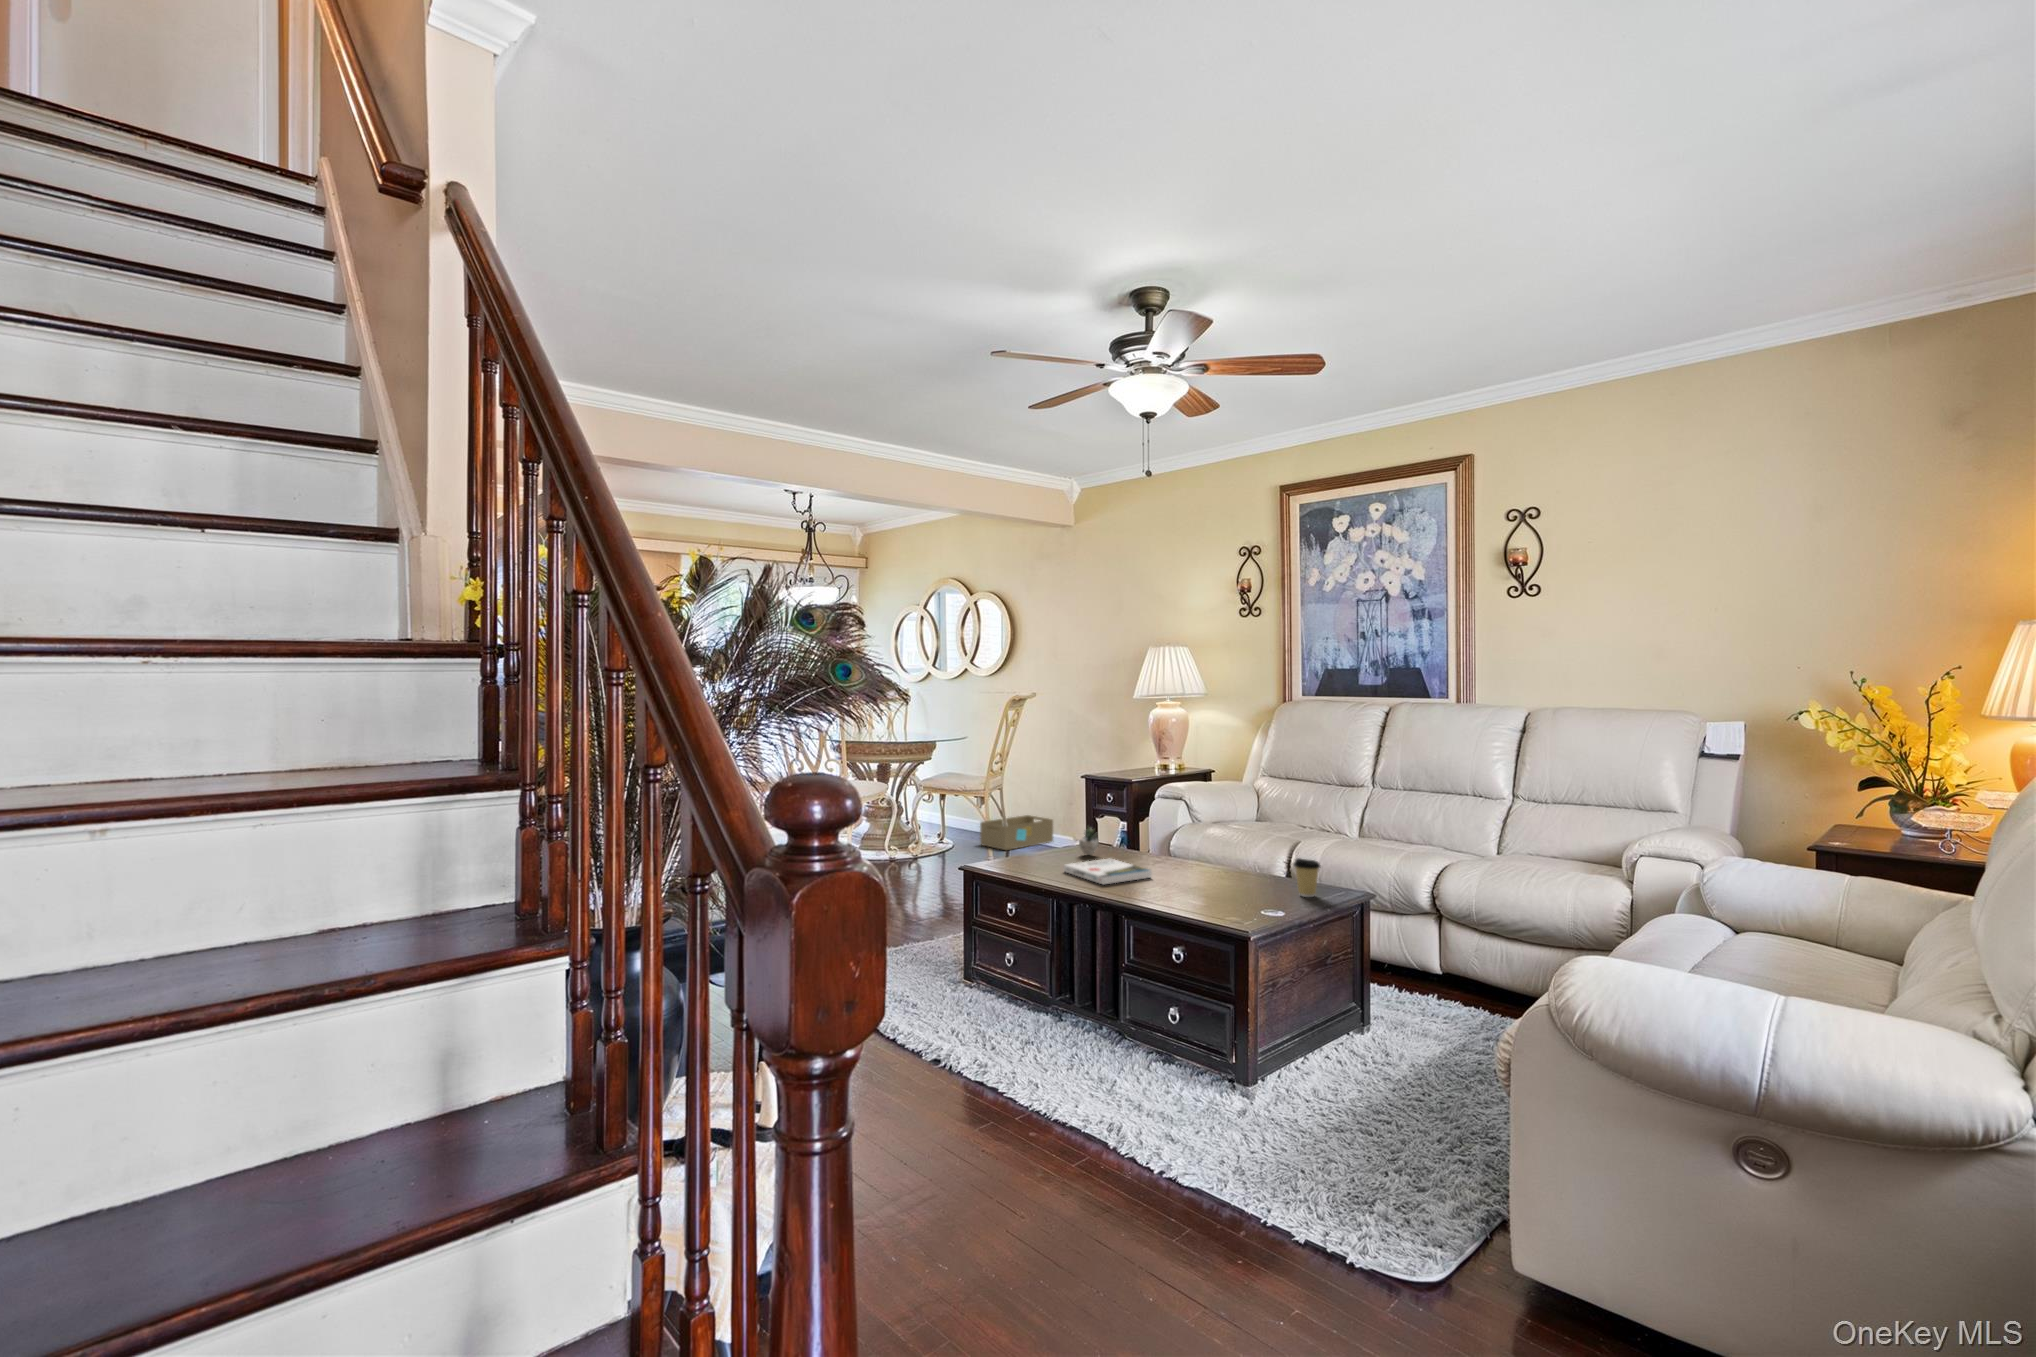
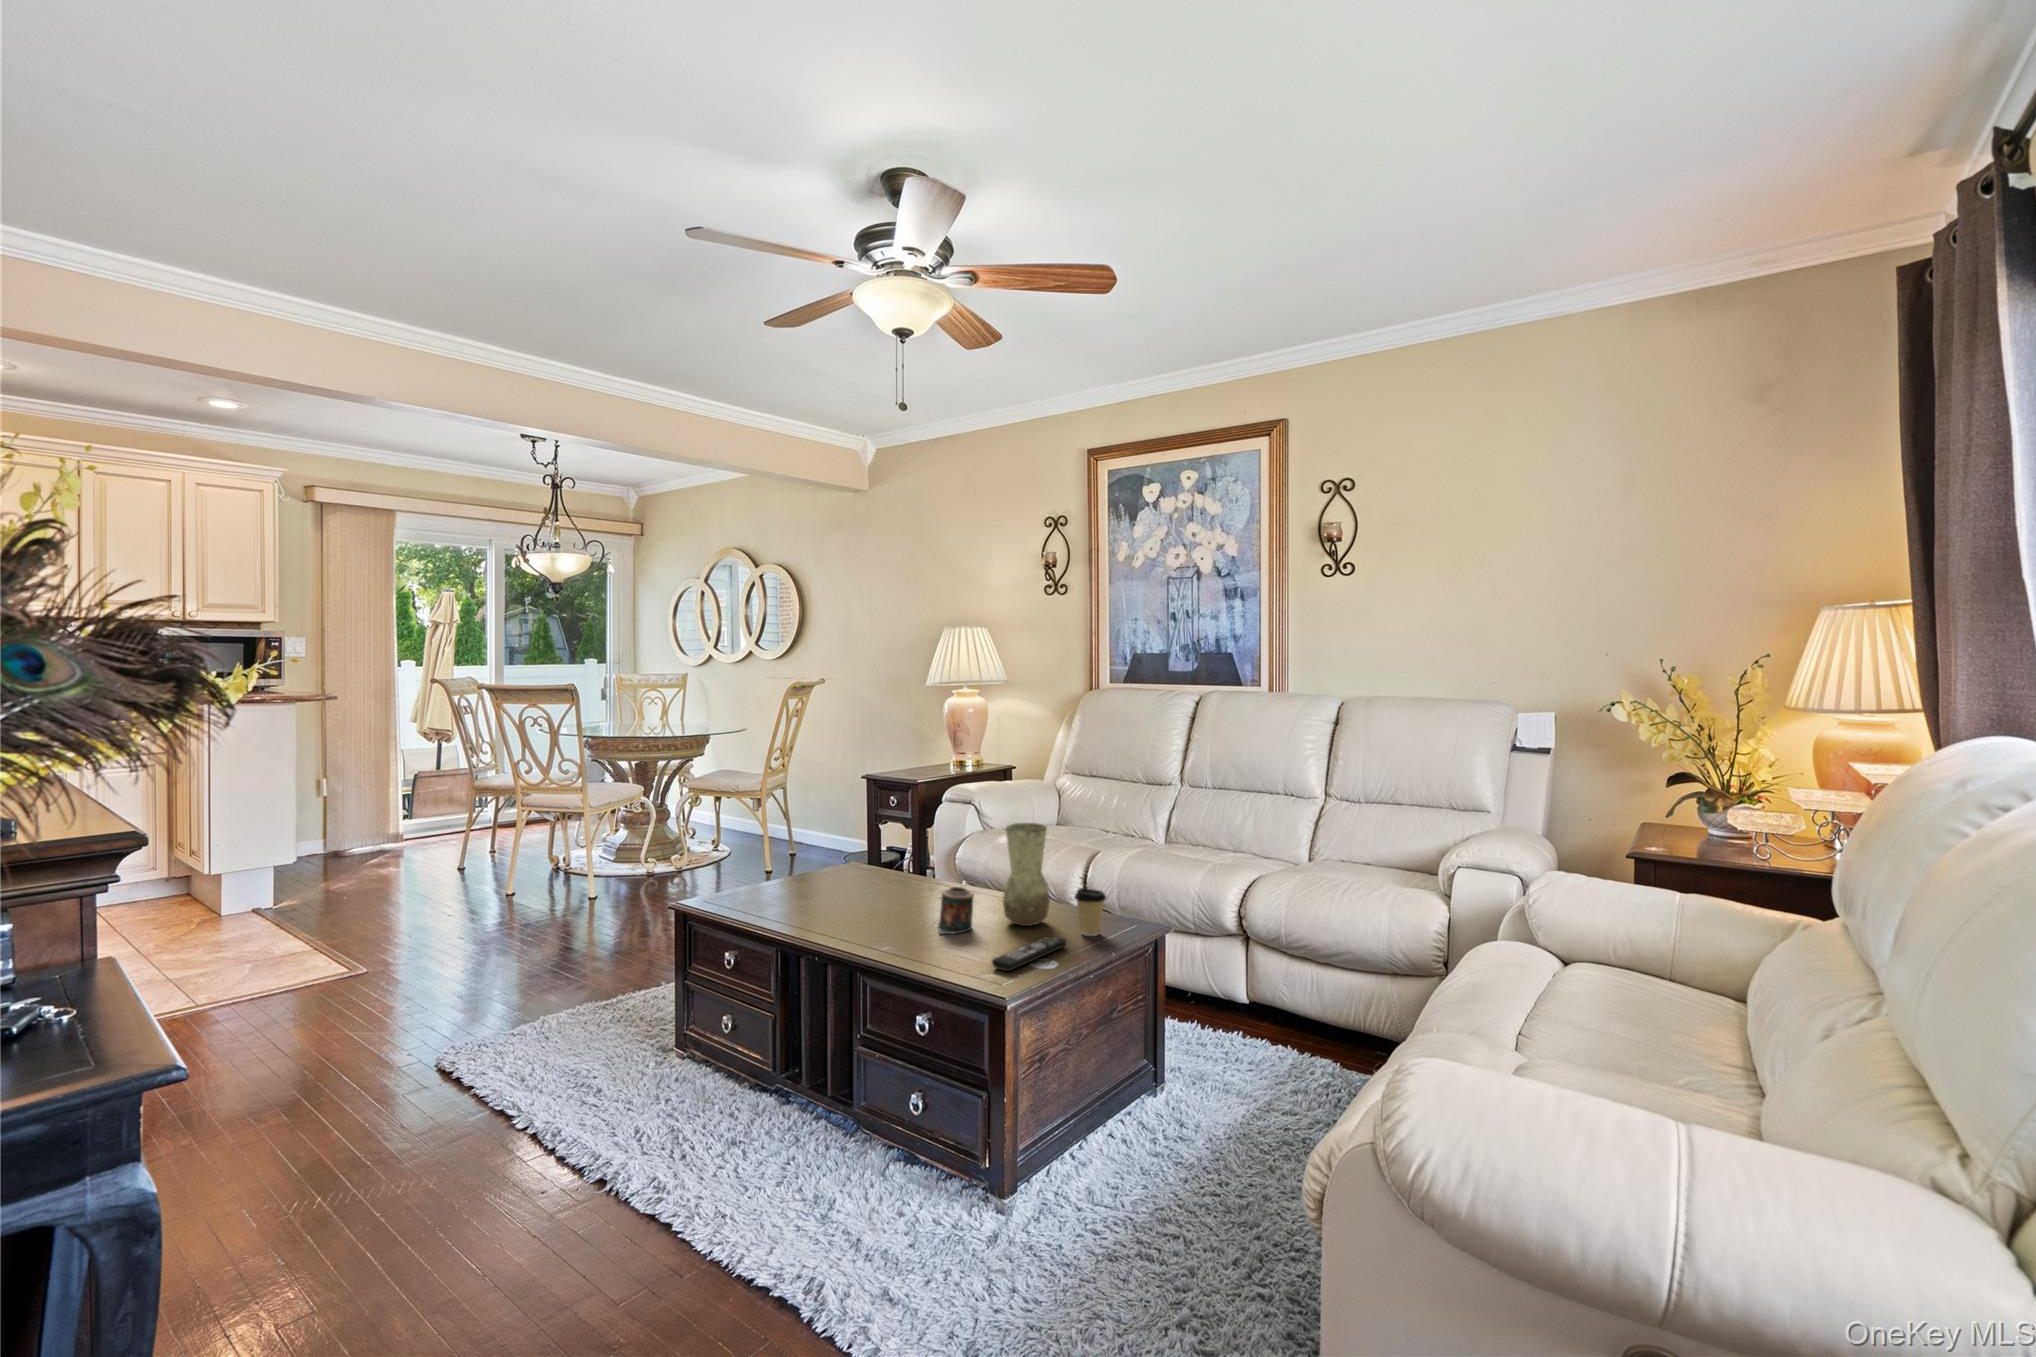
vase: none [1231,805,1271,888] -> present [1003,823,1050,926]
storage box: present [980,815,1053,850] -> none [756,818,843,861]
succulent plant: present [1079,827,1099,855] -> none [830,842,879,884]
candle: none [1178,854,1208,891] -> present [938,887,974,934]
book: present [1064,859,1152,884] -> none [801,890,908,929]
remote control: none [1231,894,1290,916] -> present [992,936,1067,971]

